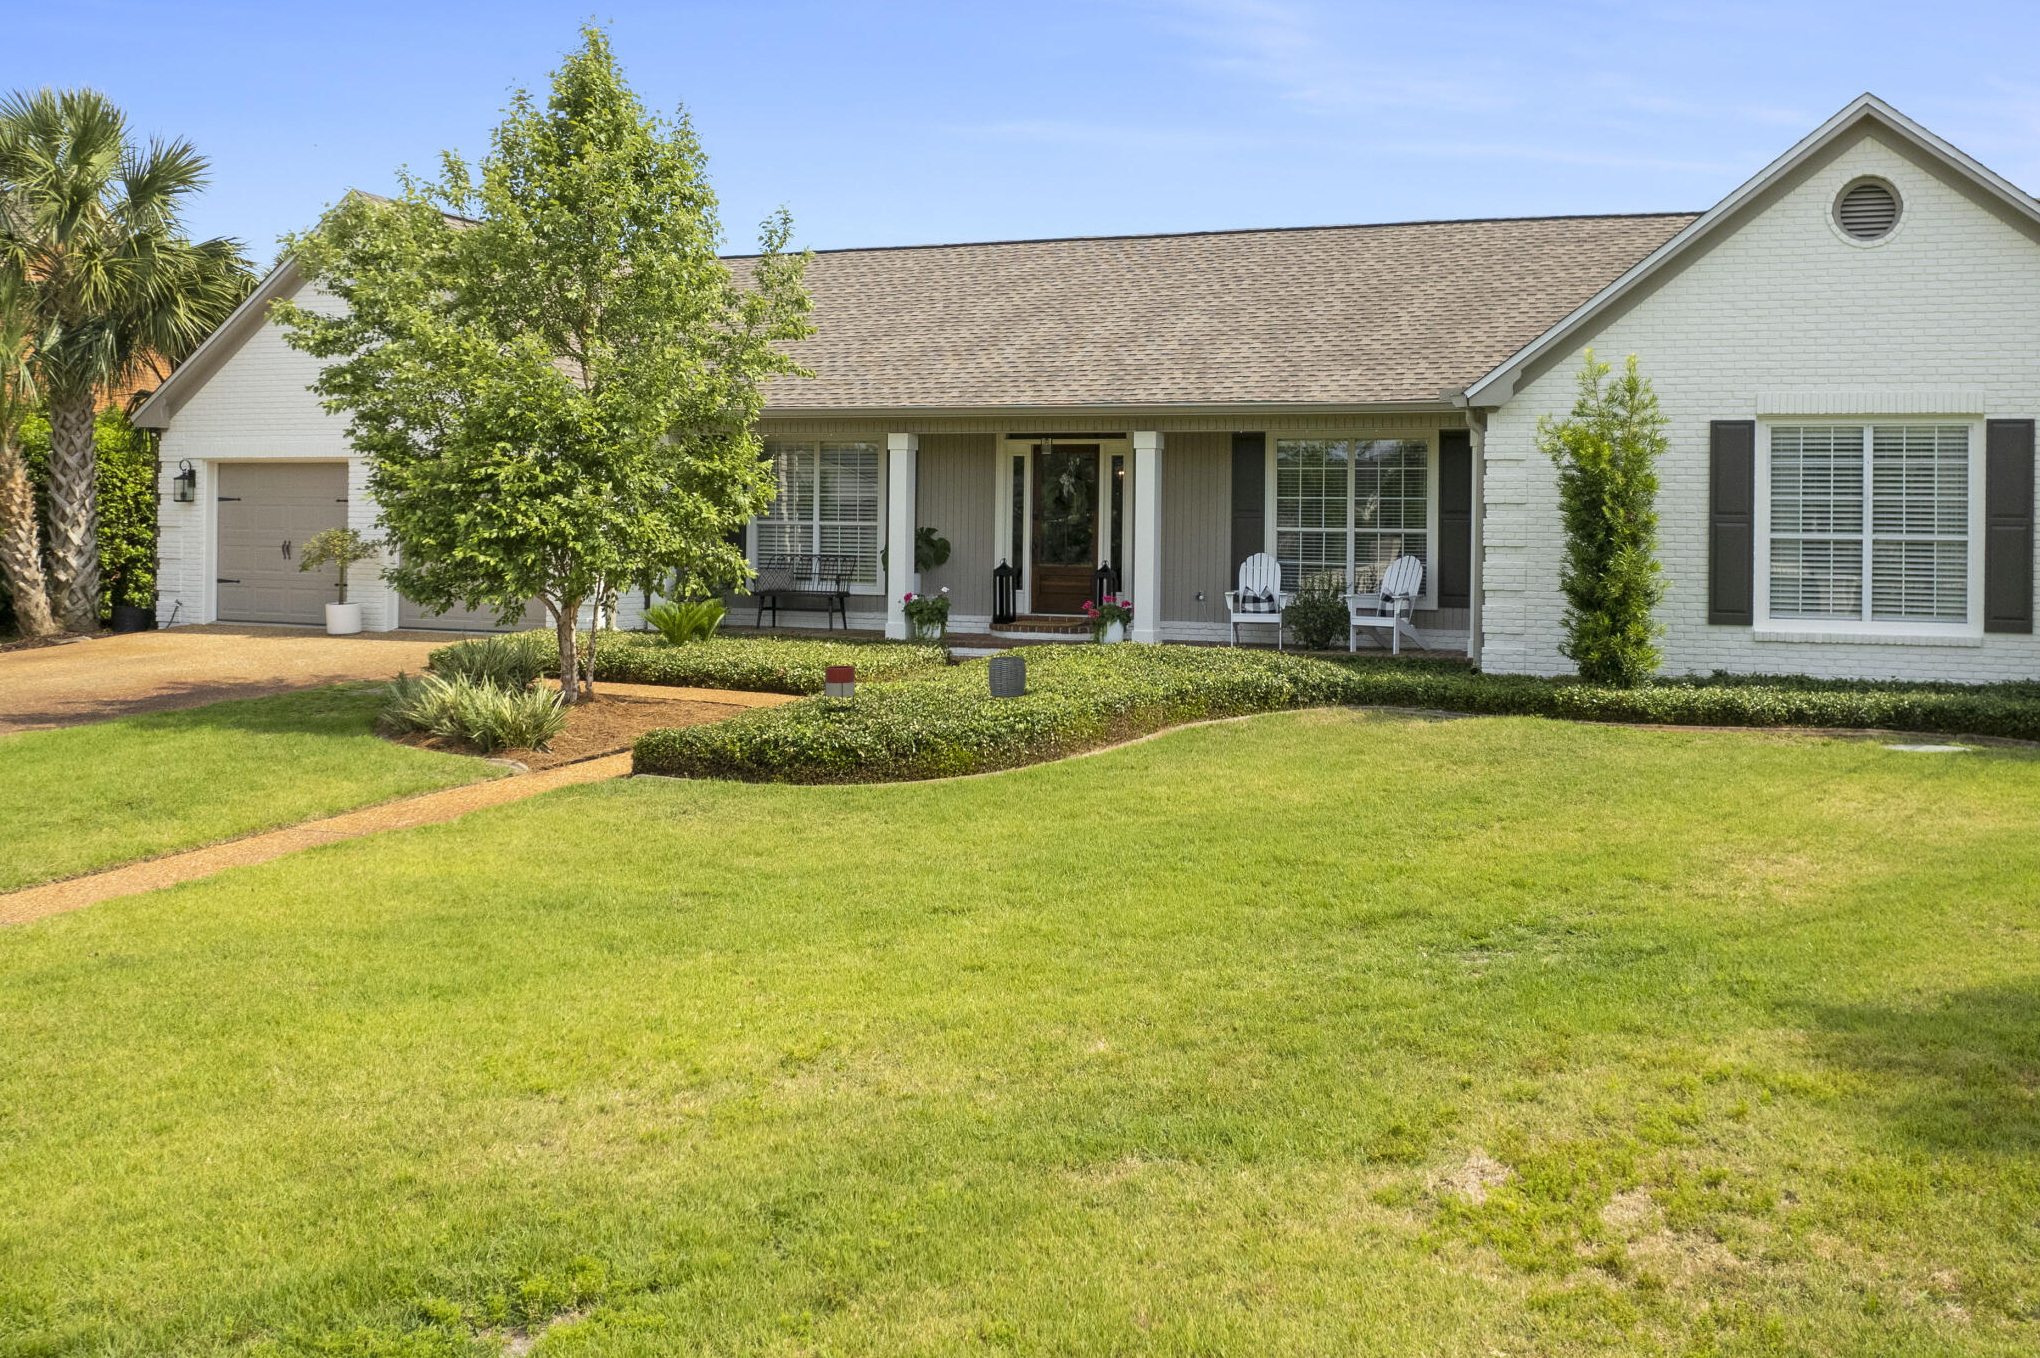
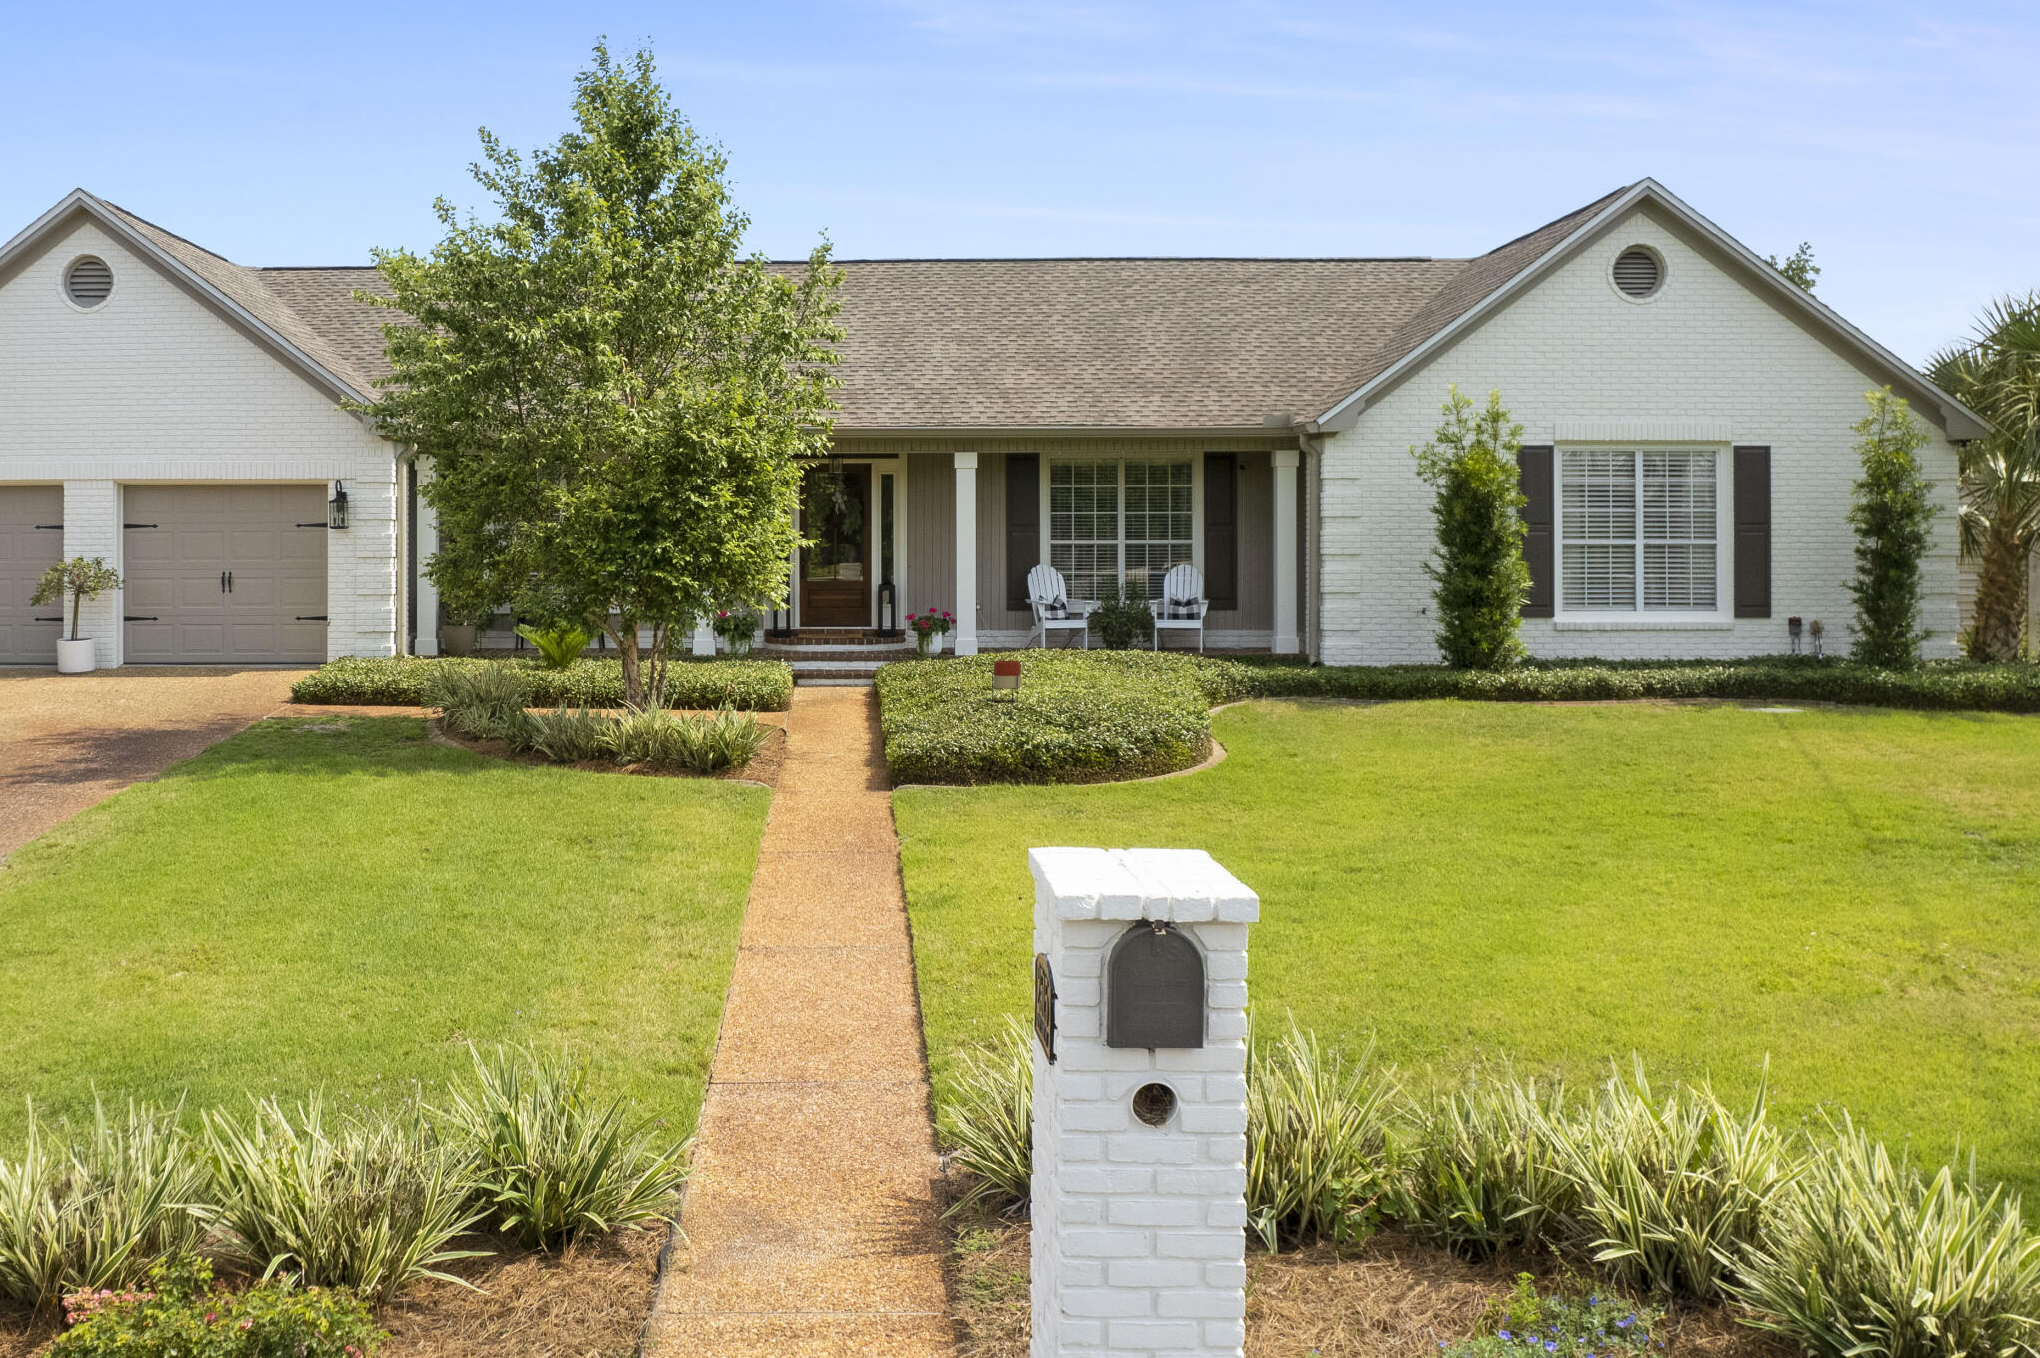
woven basket: present [989,657,1026,697] -> none [1071,653,1105,688]

